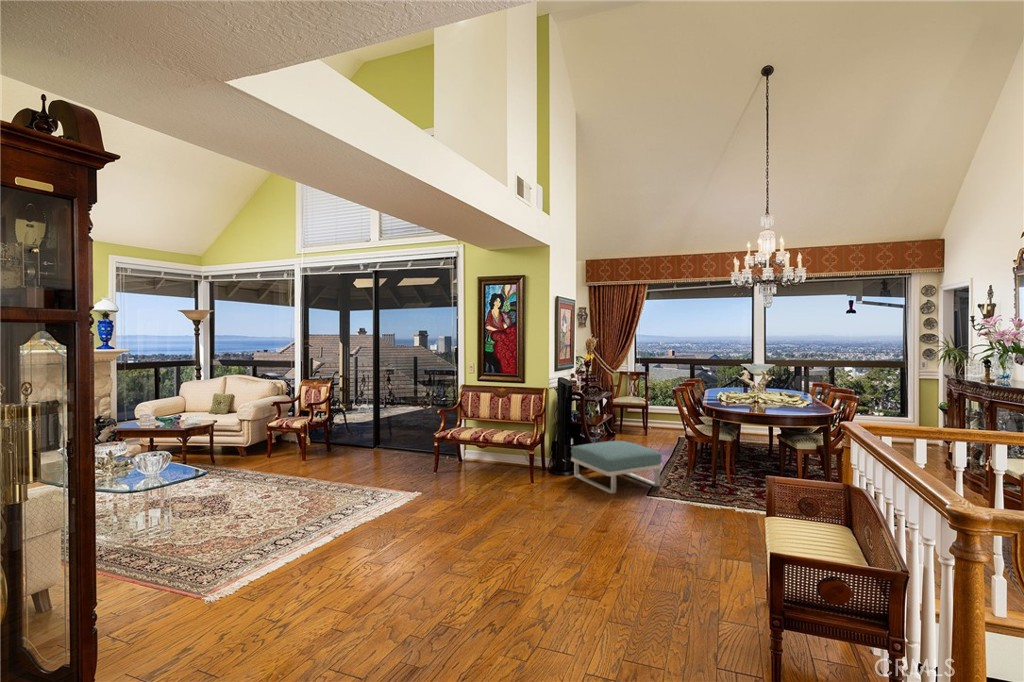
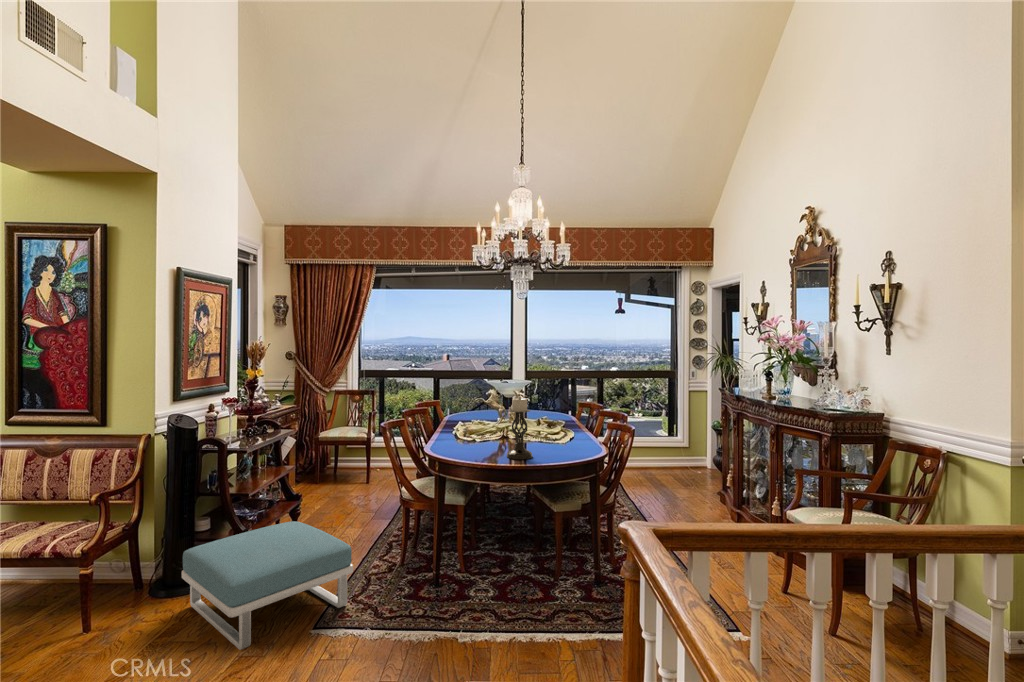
candle holder: none [758,371,776,411] -> present [507,396,532,459]

